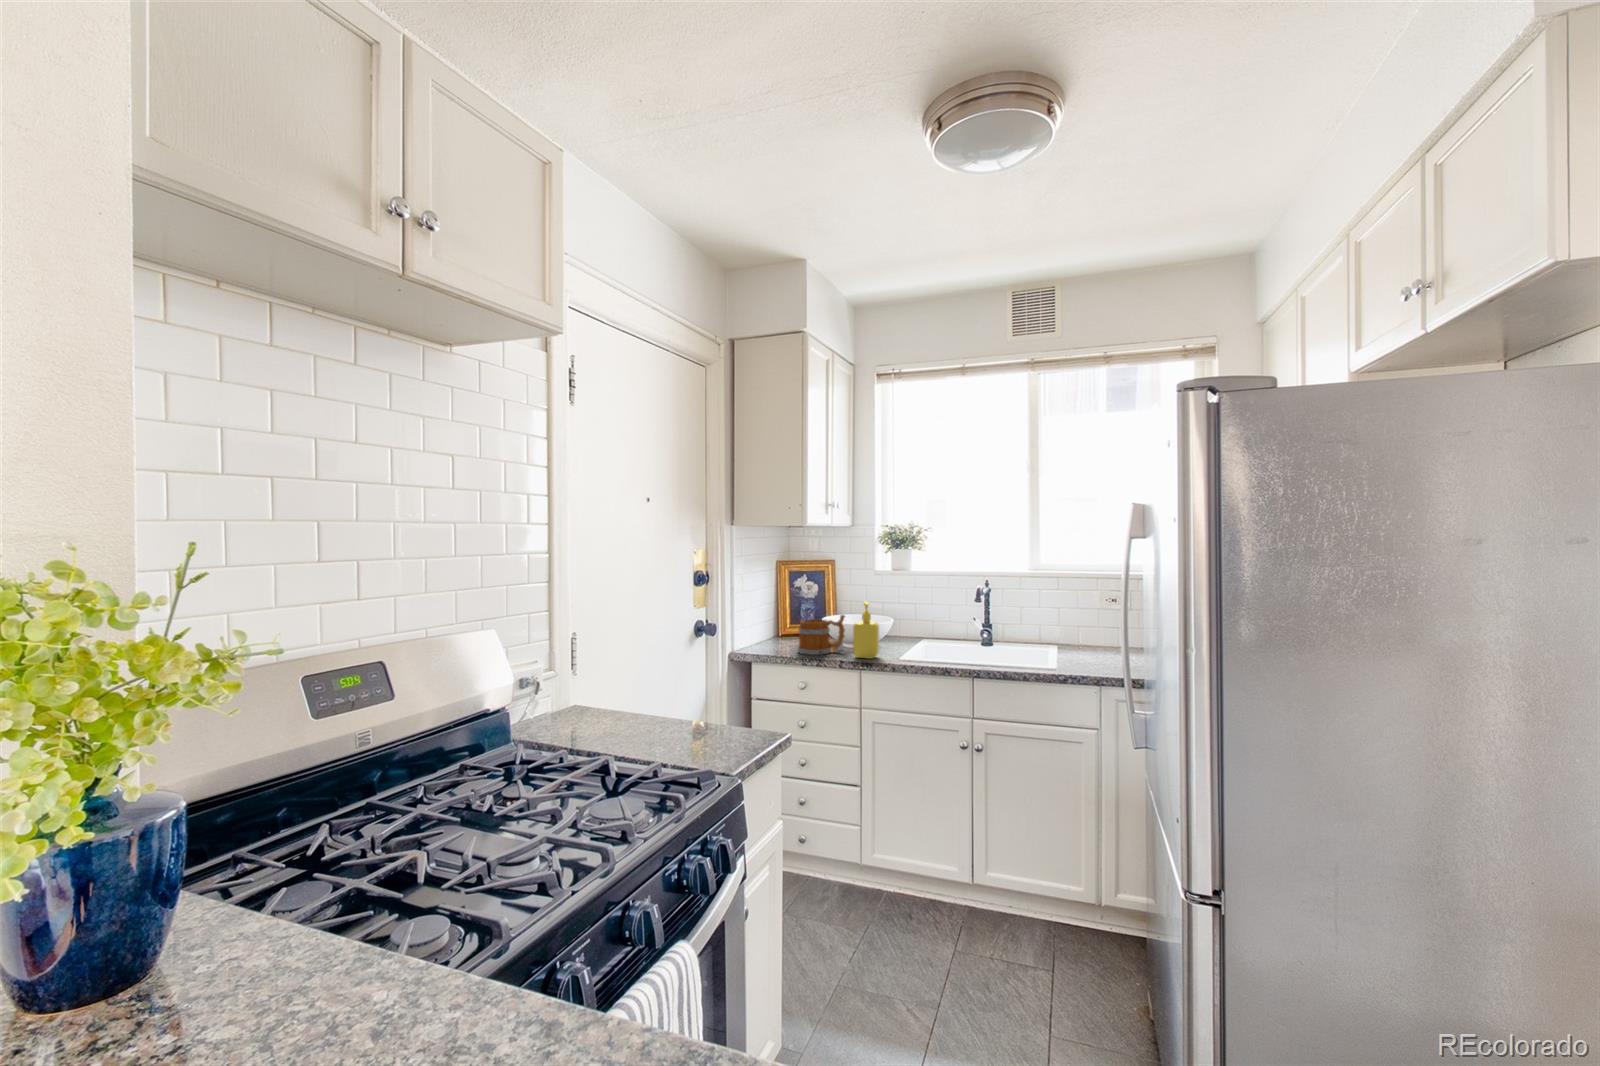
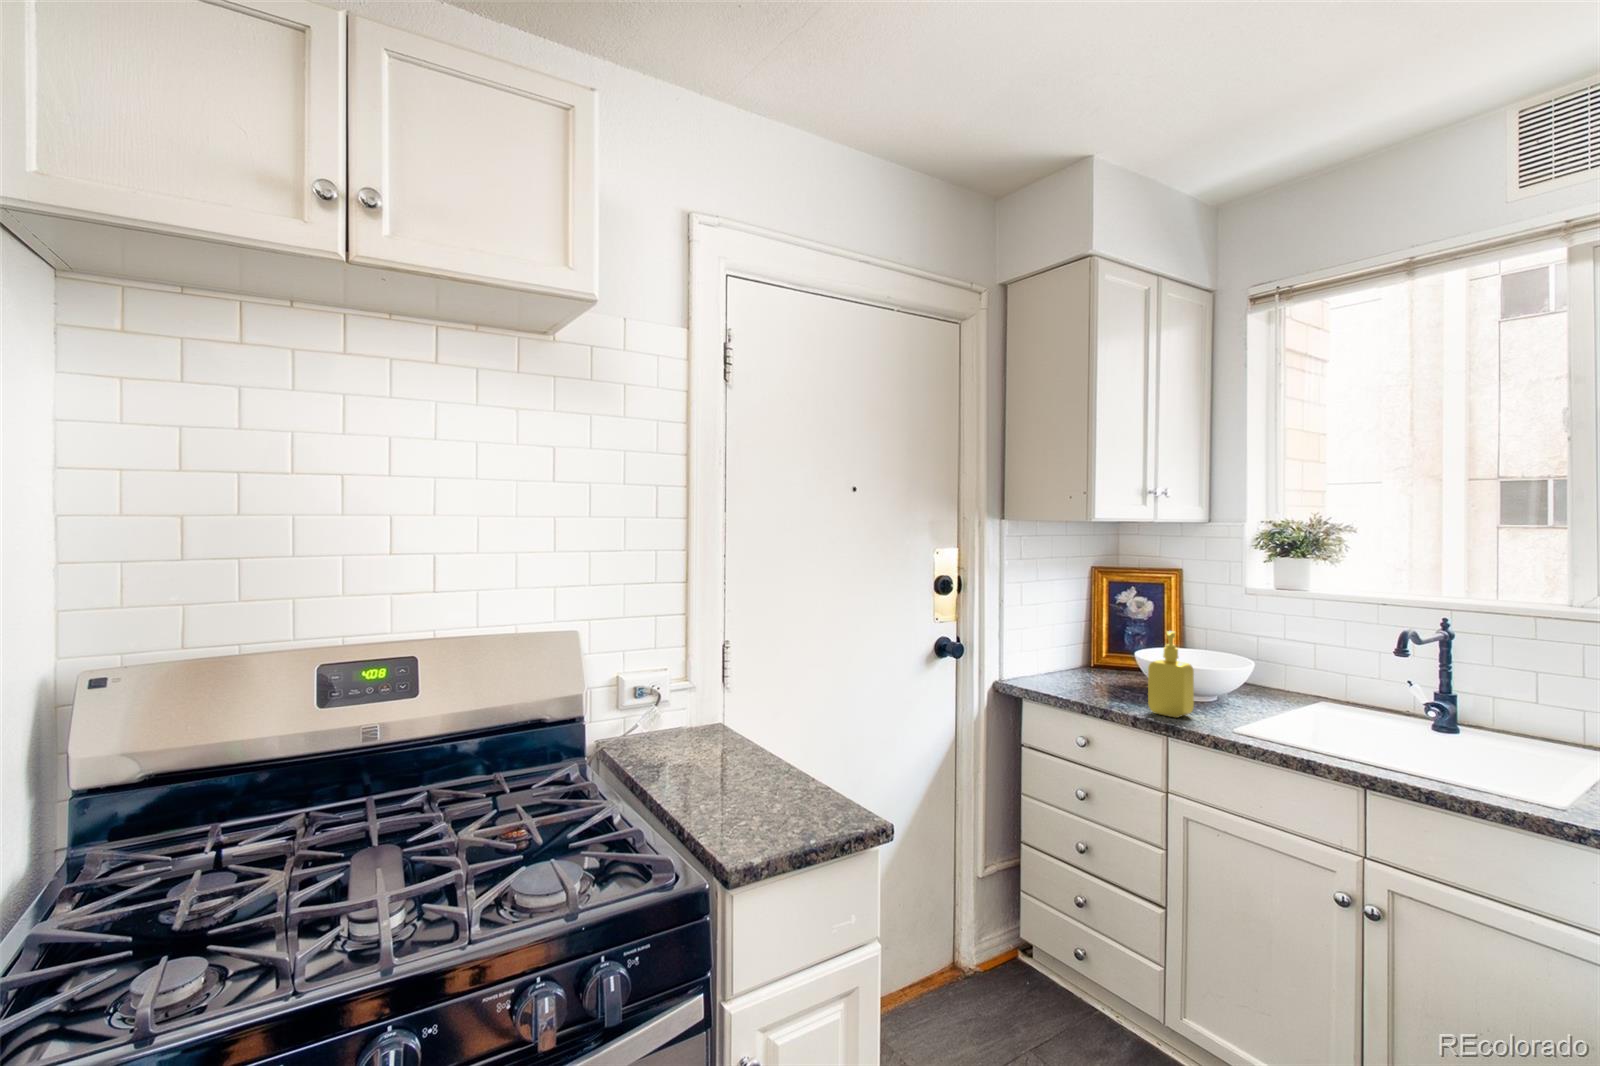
mug: present [797,615,845,655] -> none [1077,647,1153,700]

